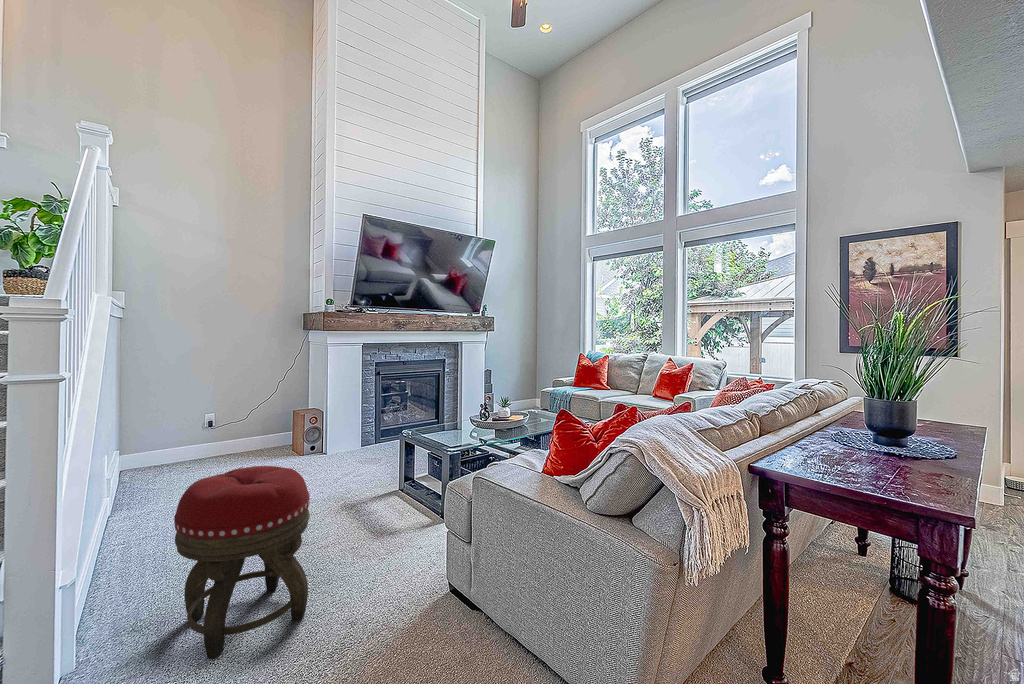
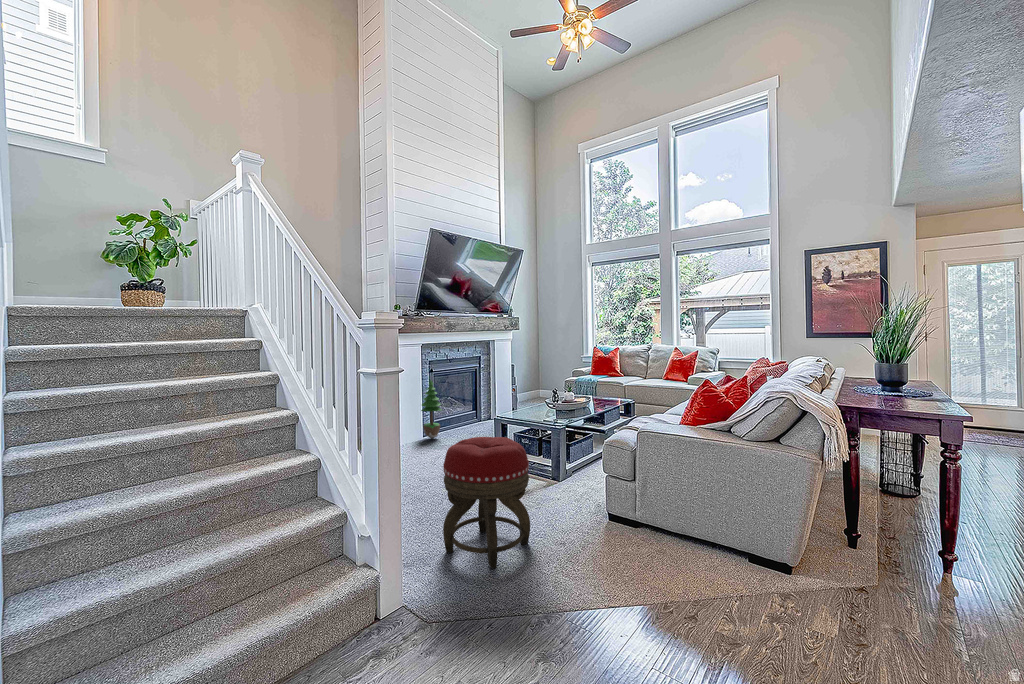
potted tree: none [352,383,377,450] -> present [421,380,442,439]

